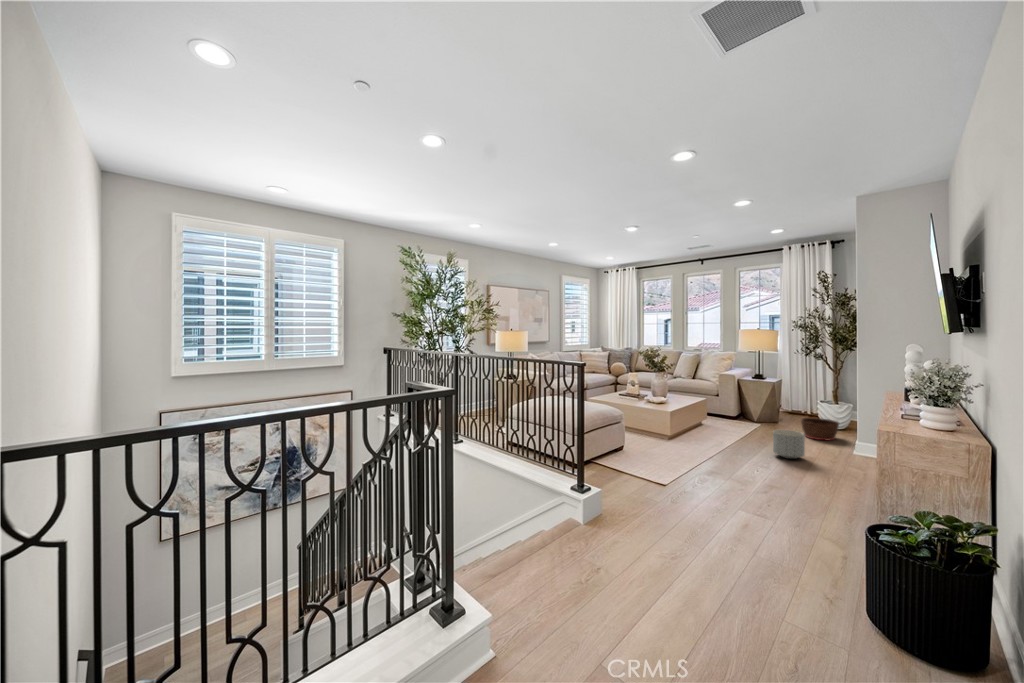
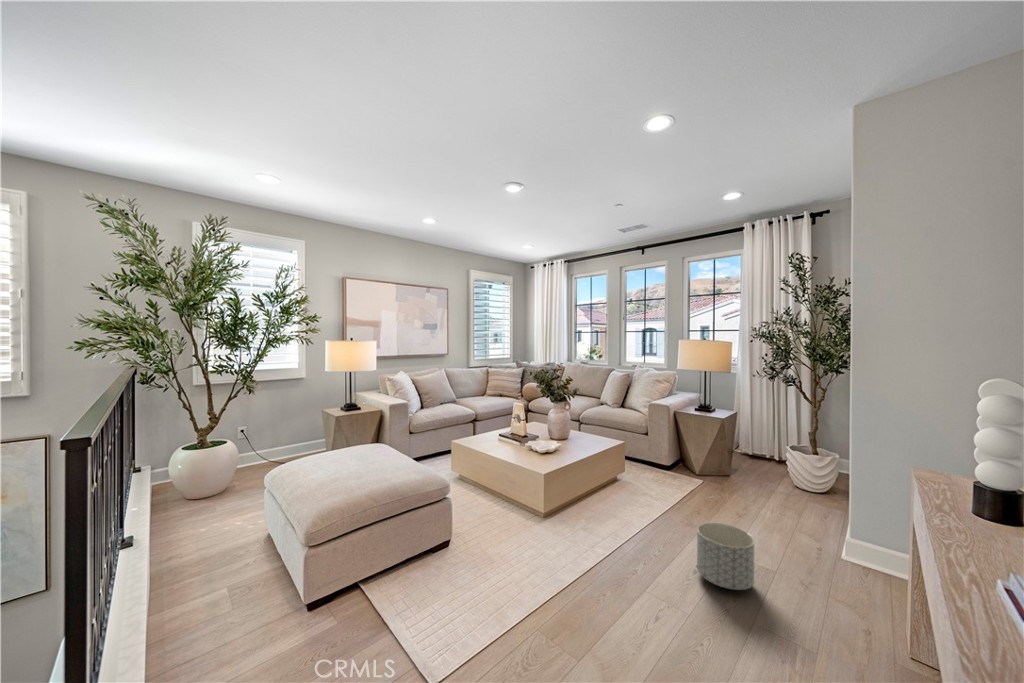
basket: present [801,418,839,441] -> none [758,481,821,528]

